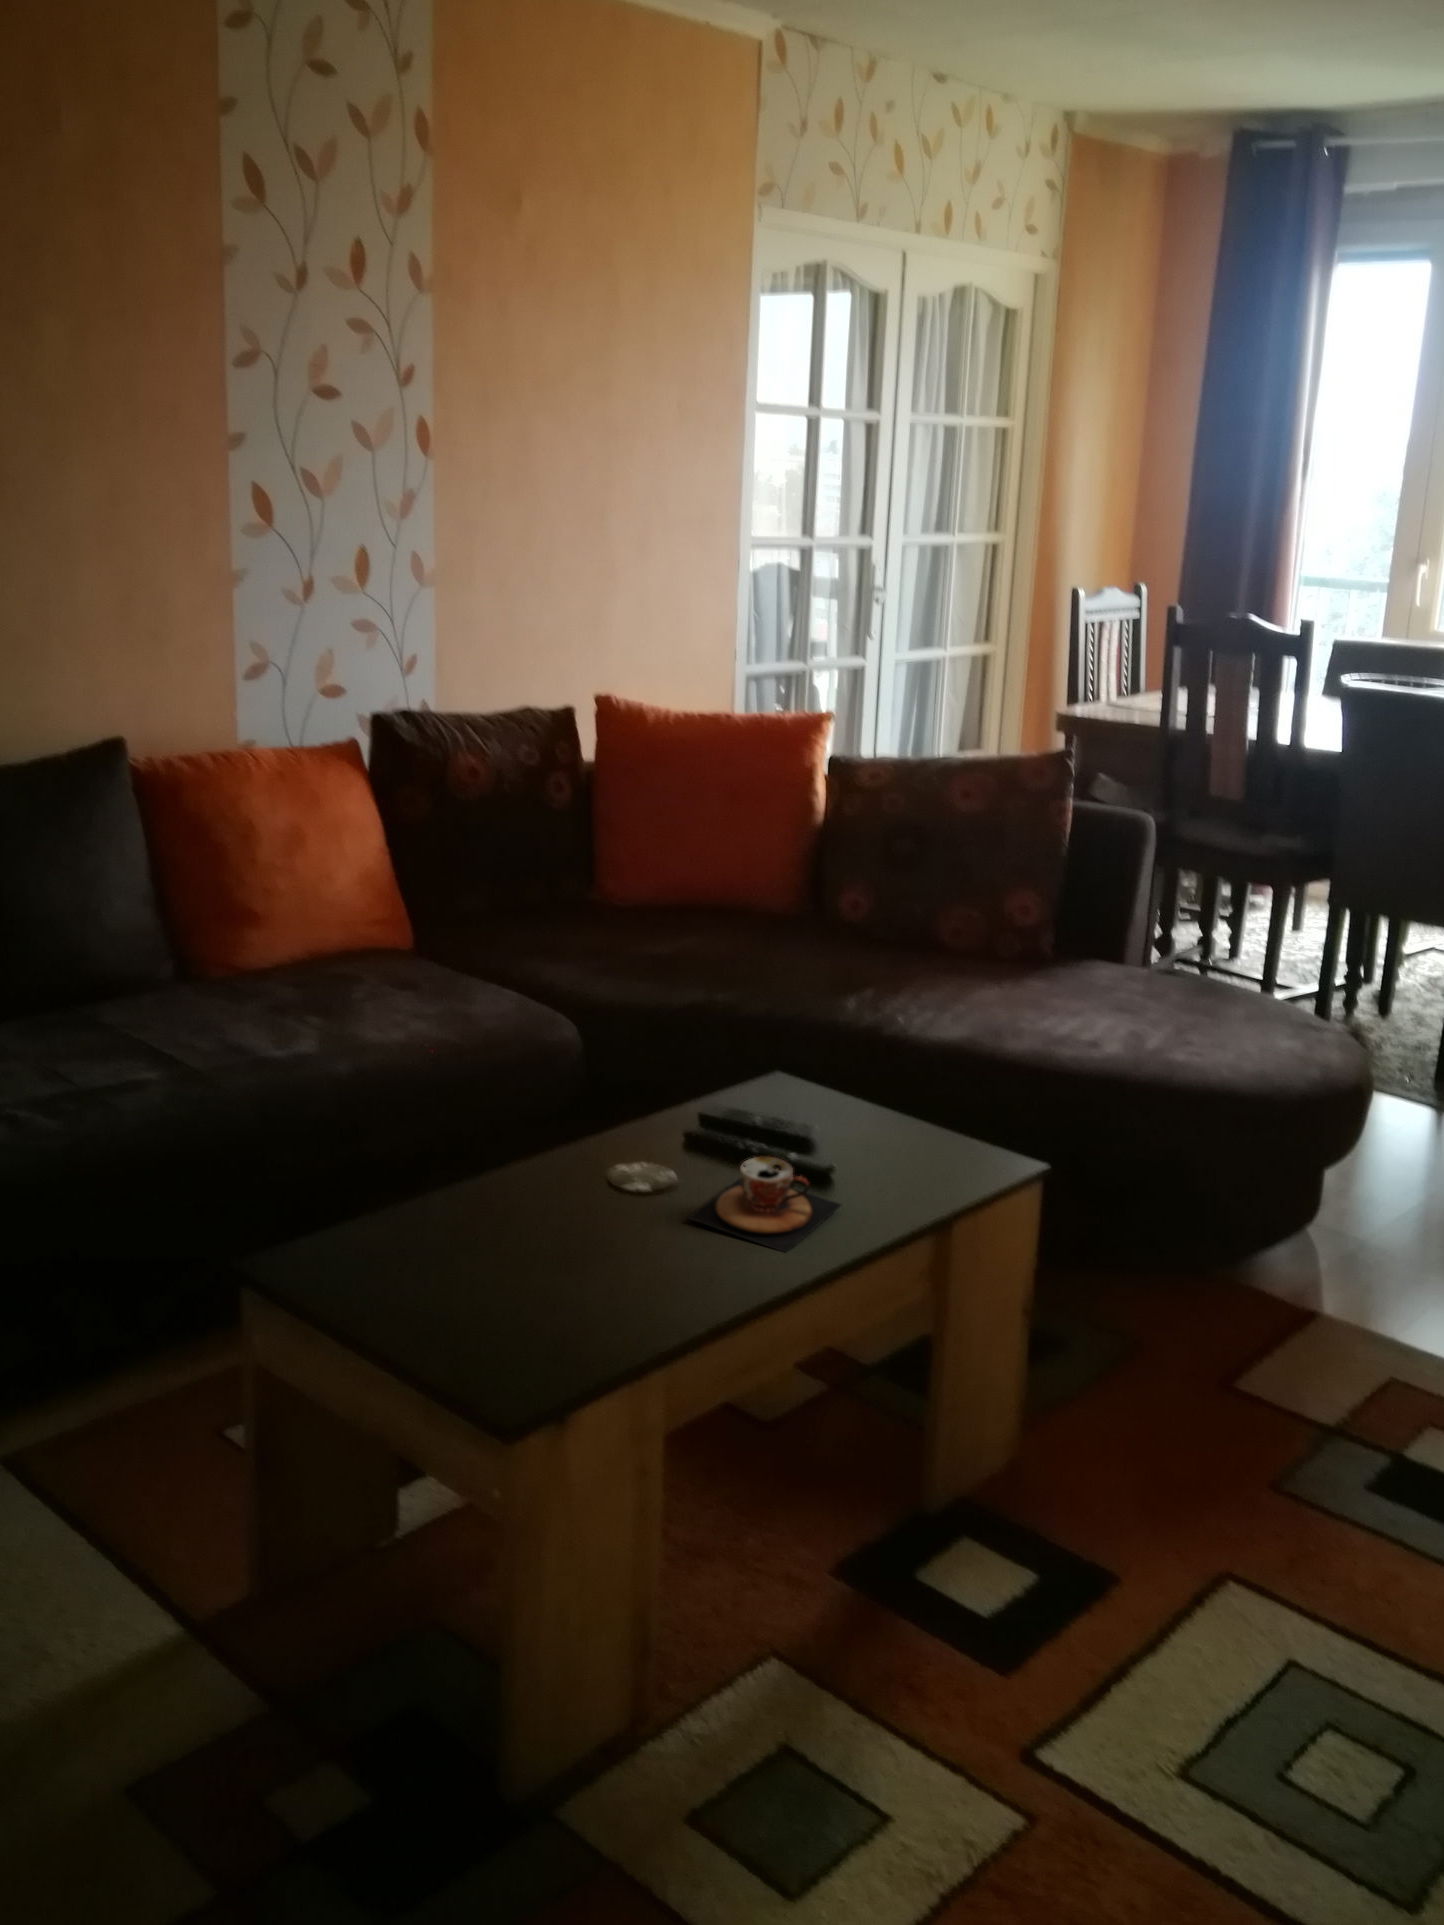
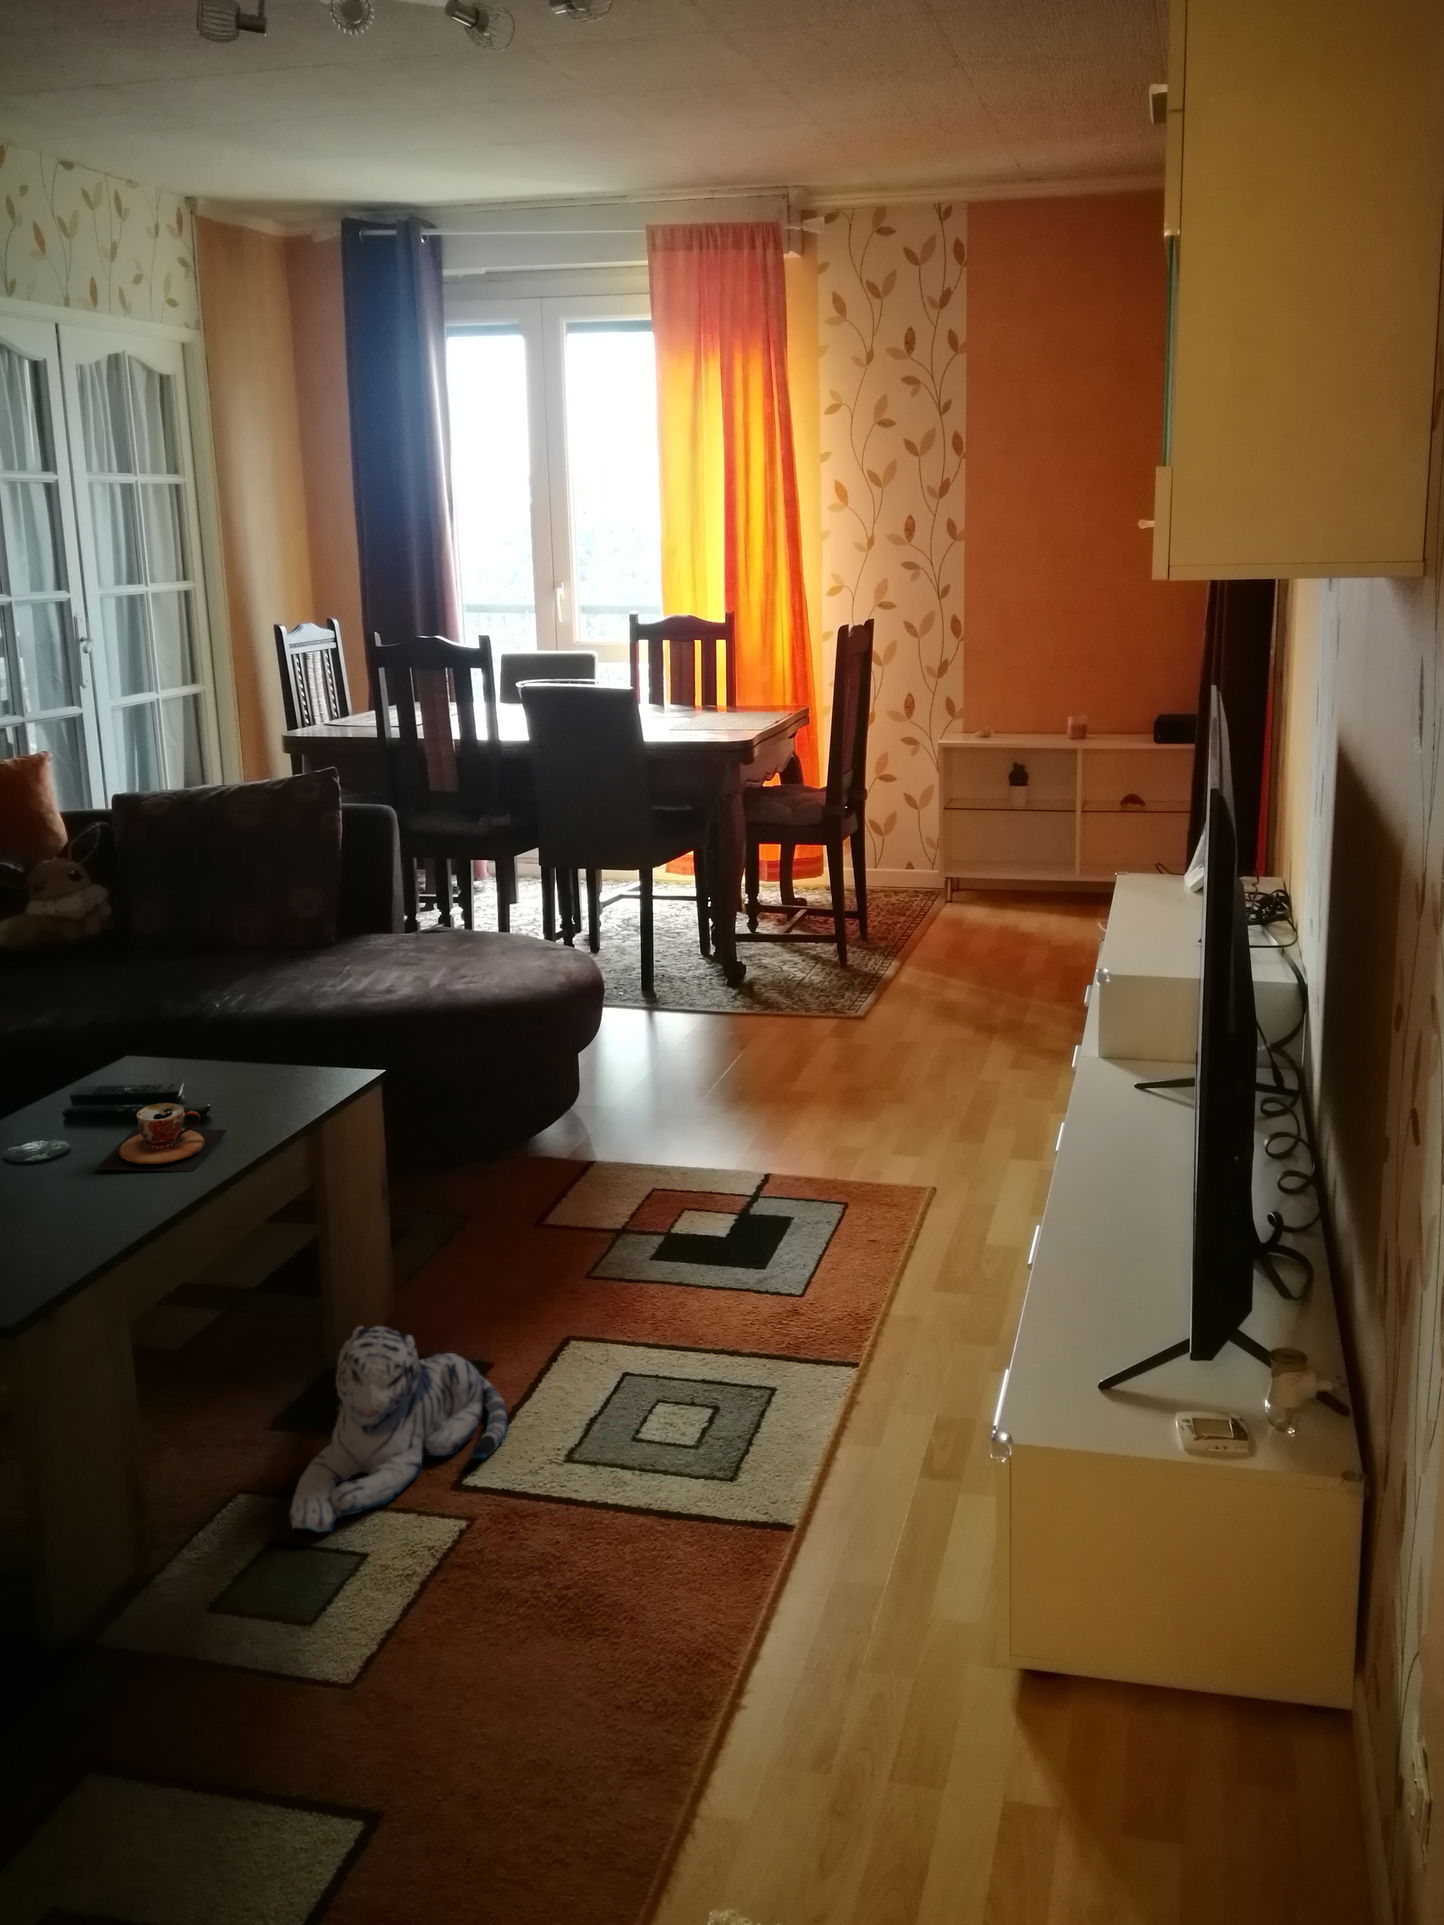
plush toy: none [810,1507,1118,1758] -> present [290,1326,508,1532]

